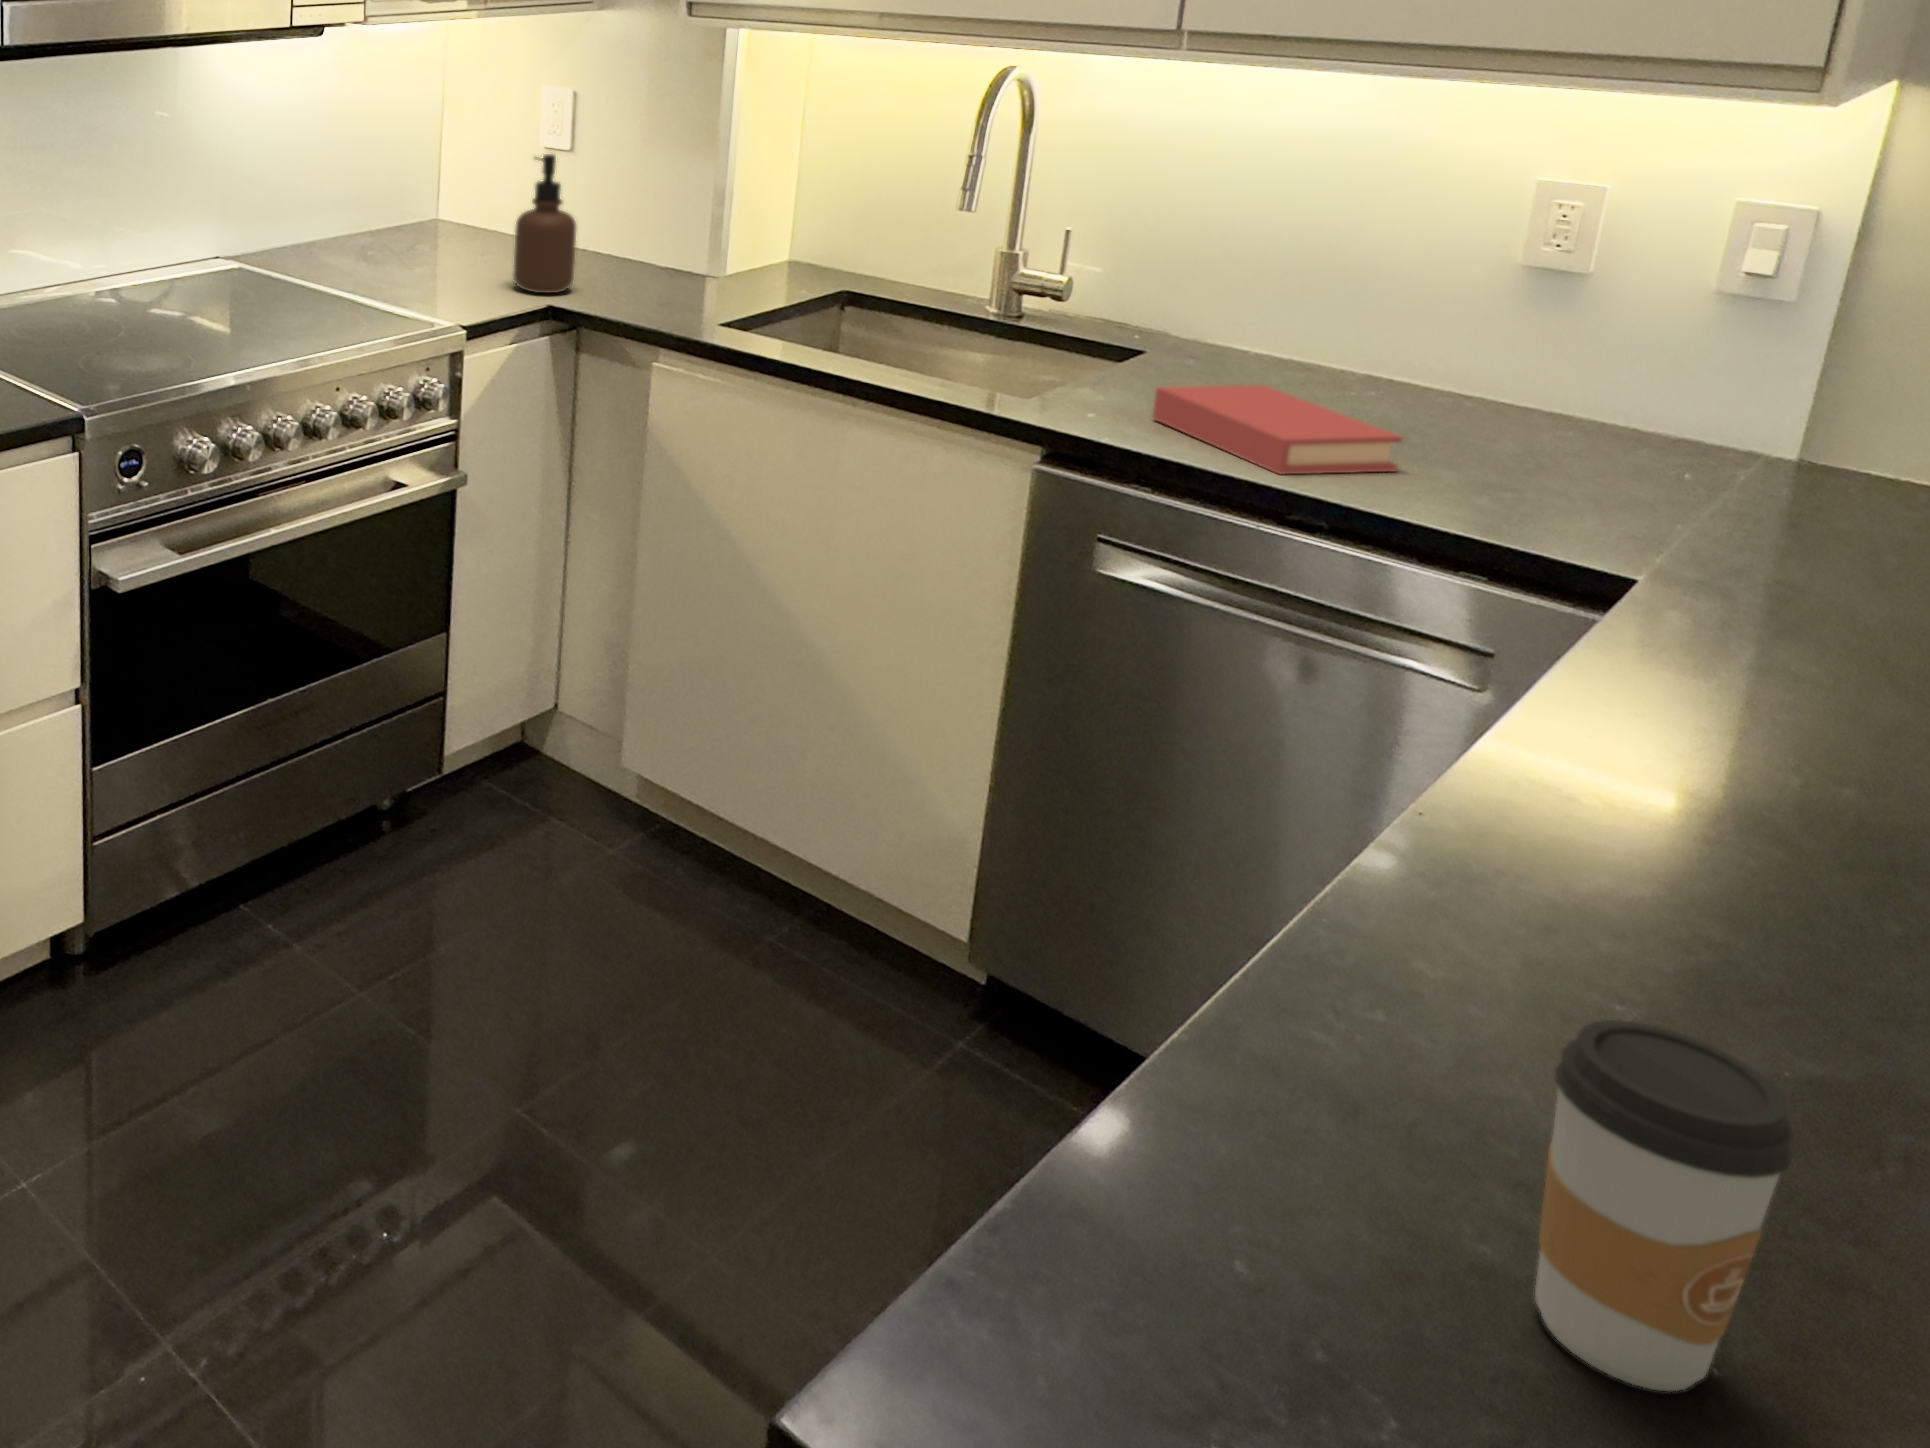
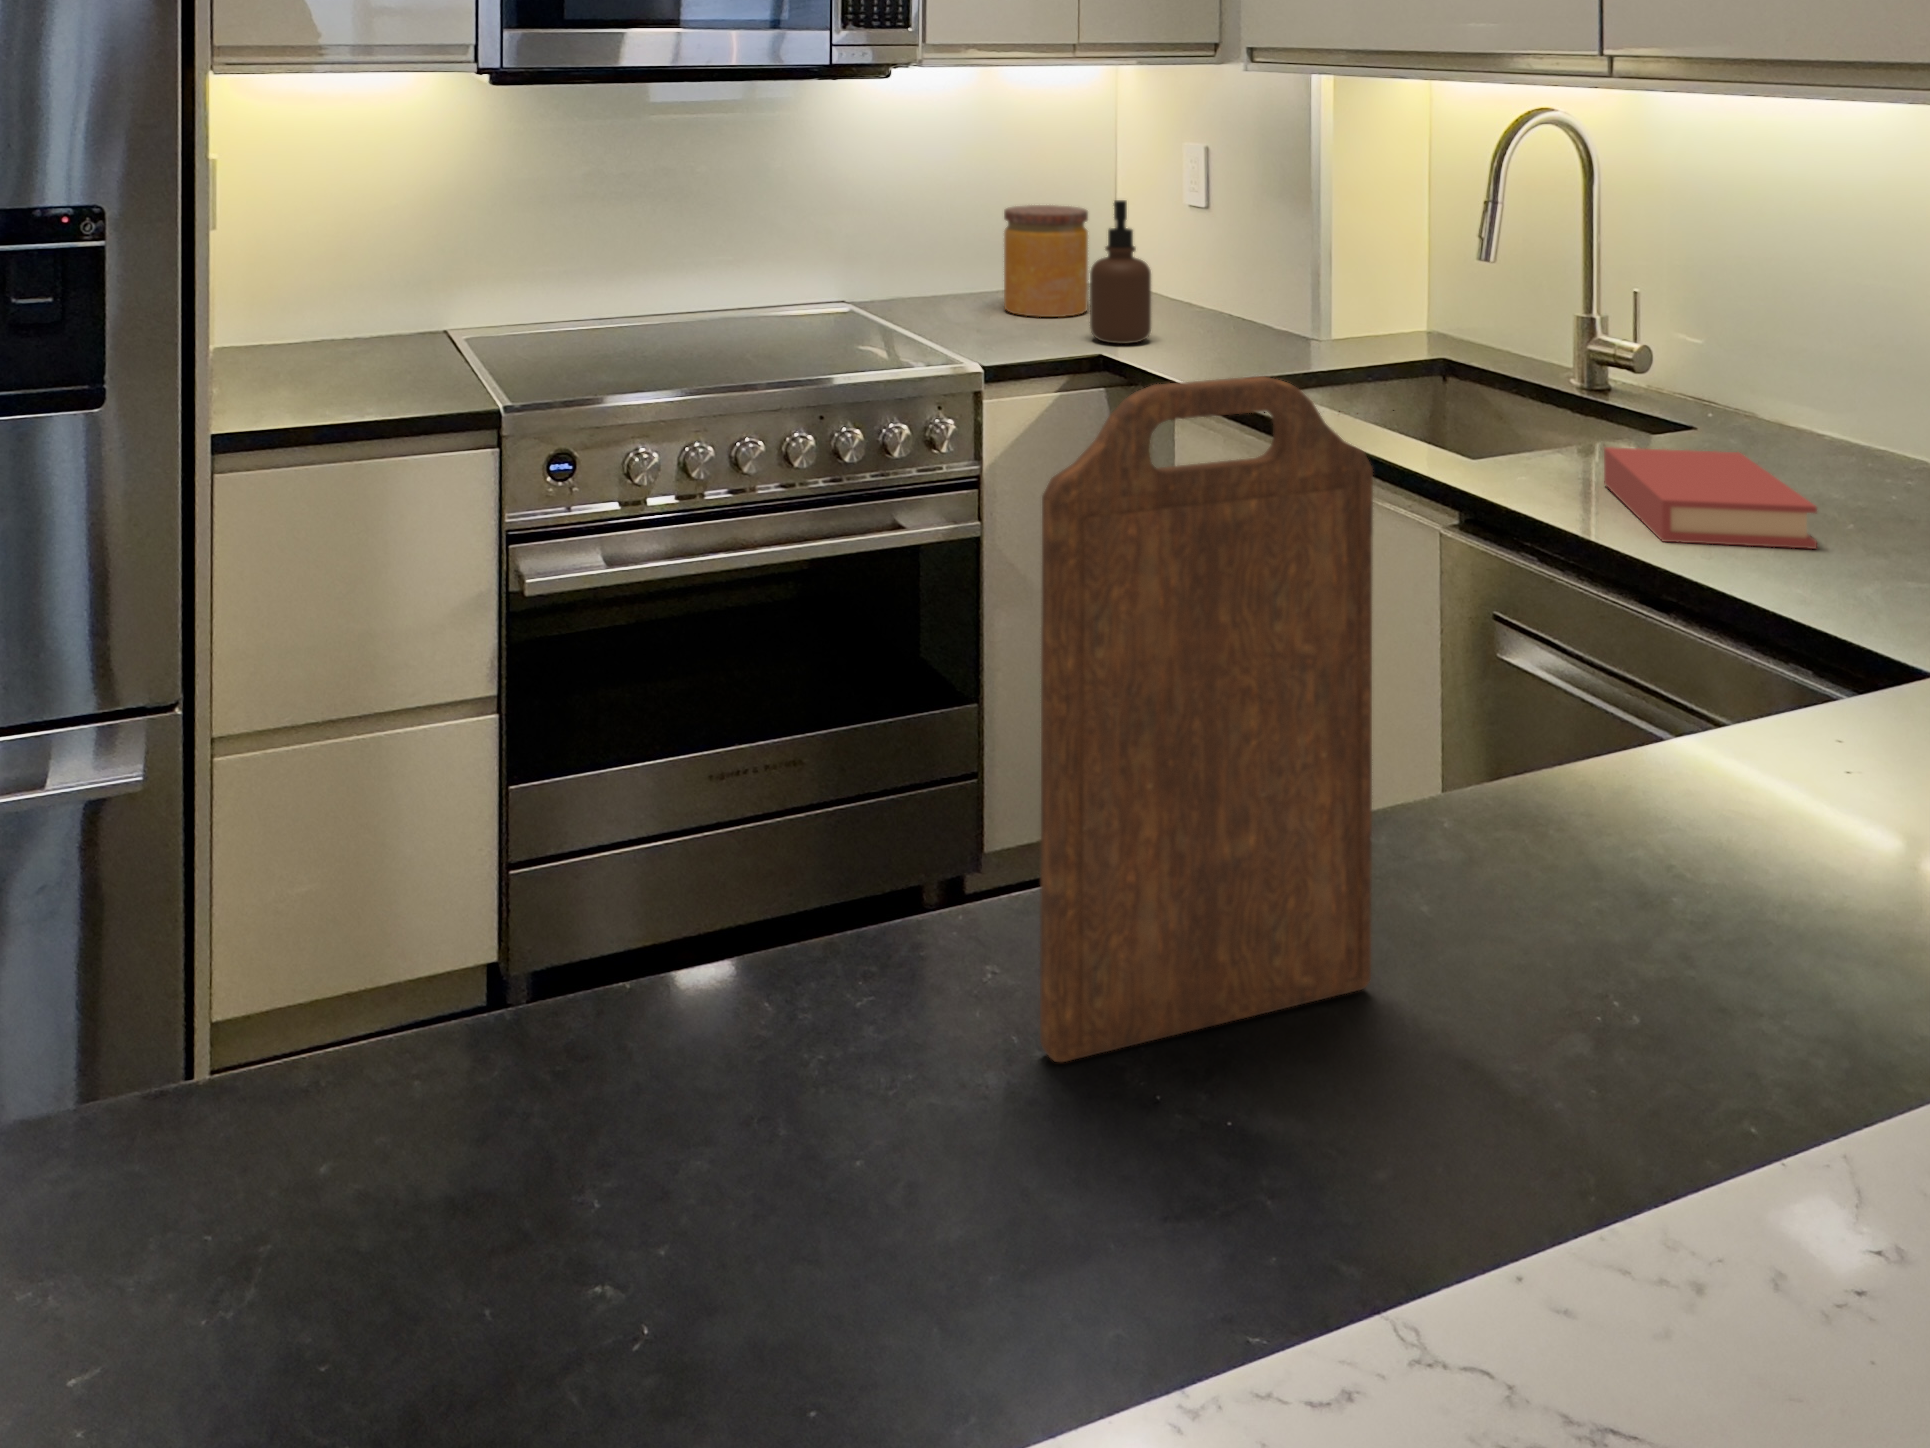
jar: none [382,153,469,266] -> present [1004,205,1088,317]
cutting board: none [1612,458,1832,1038] -> present [1040,376,1373,1062]
coffee cup: present [1535,1020,1794,1391] -> none [380,905,585,1363]

